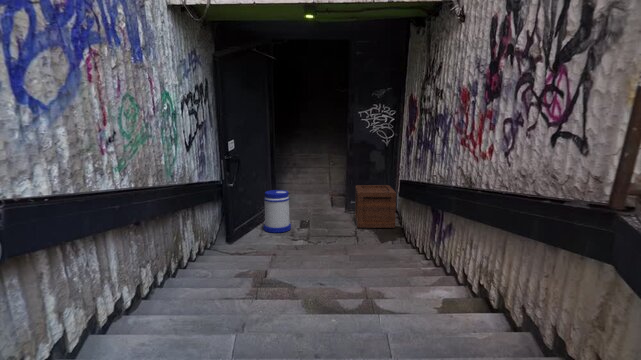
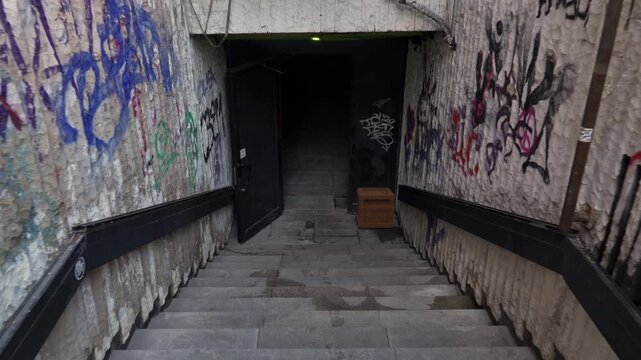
trash can: present [264,190,291,233] -> none [272,193,298,233]

